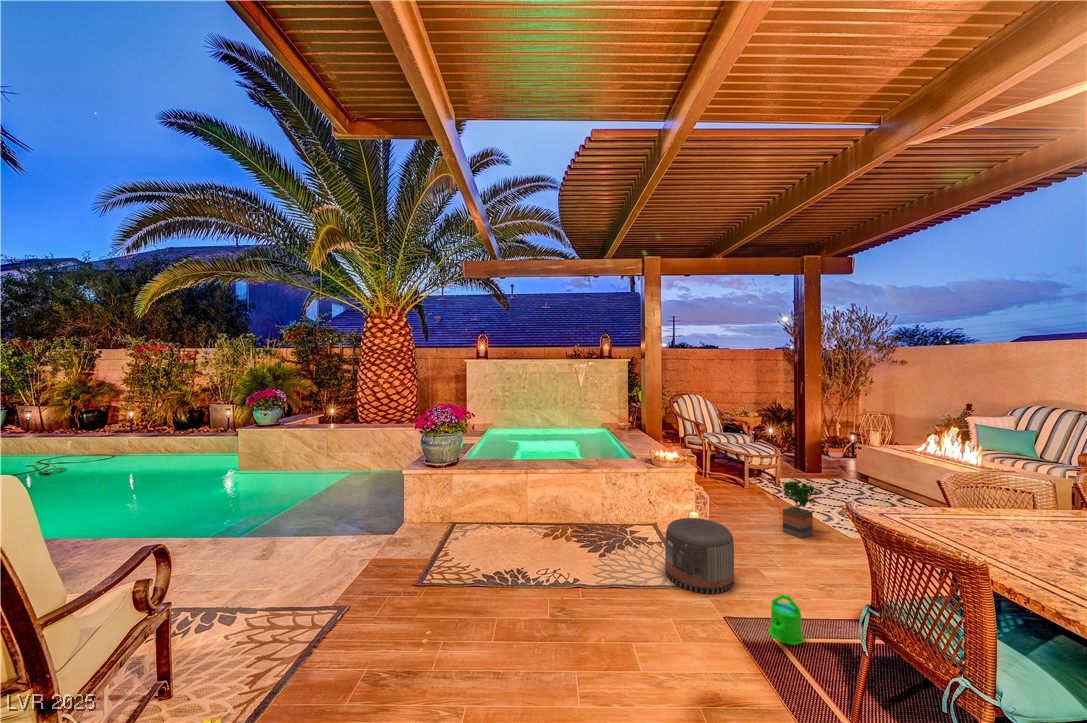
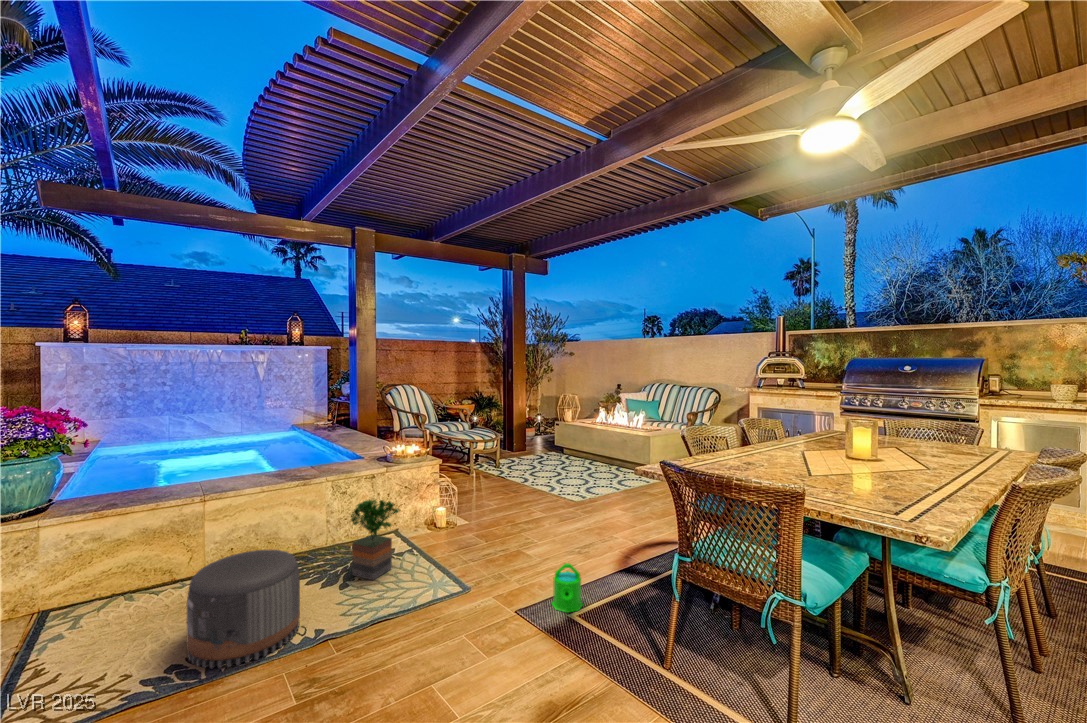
potted tree: present [783,481,819,538] -> present [351,499,399,580]
pouf: present [665,518,734,594] -> present [187,550,300,668]

